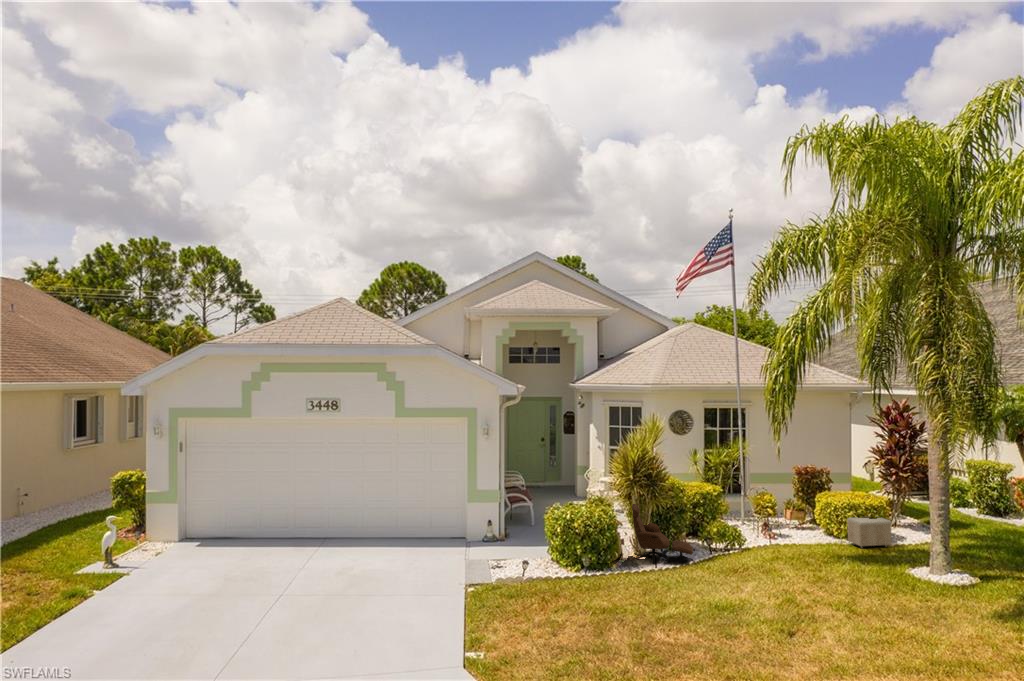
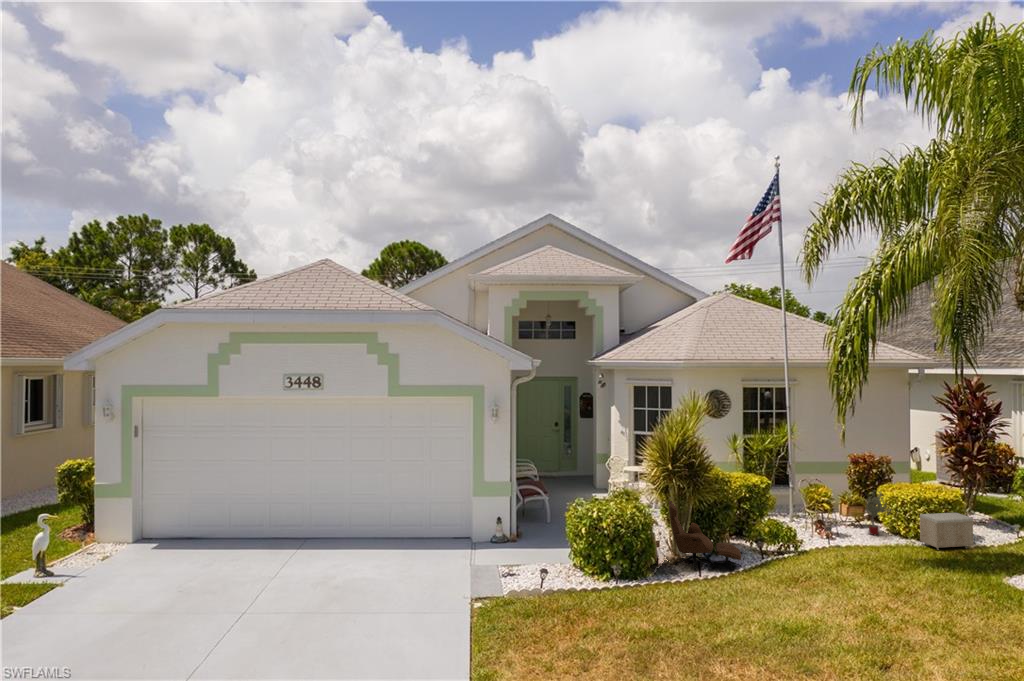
potted tree: none [802,497,826,536] -> present [866,490,891,535]

